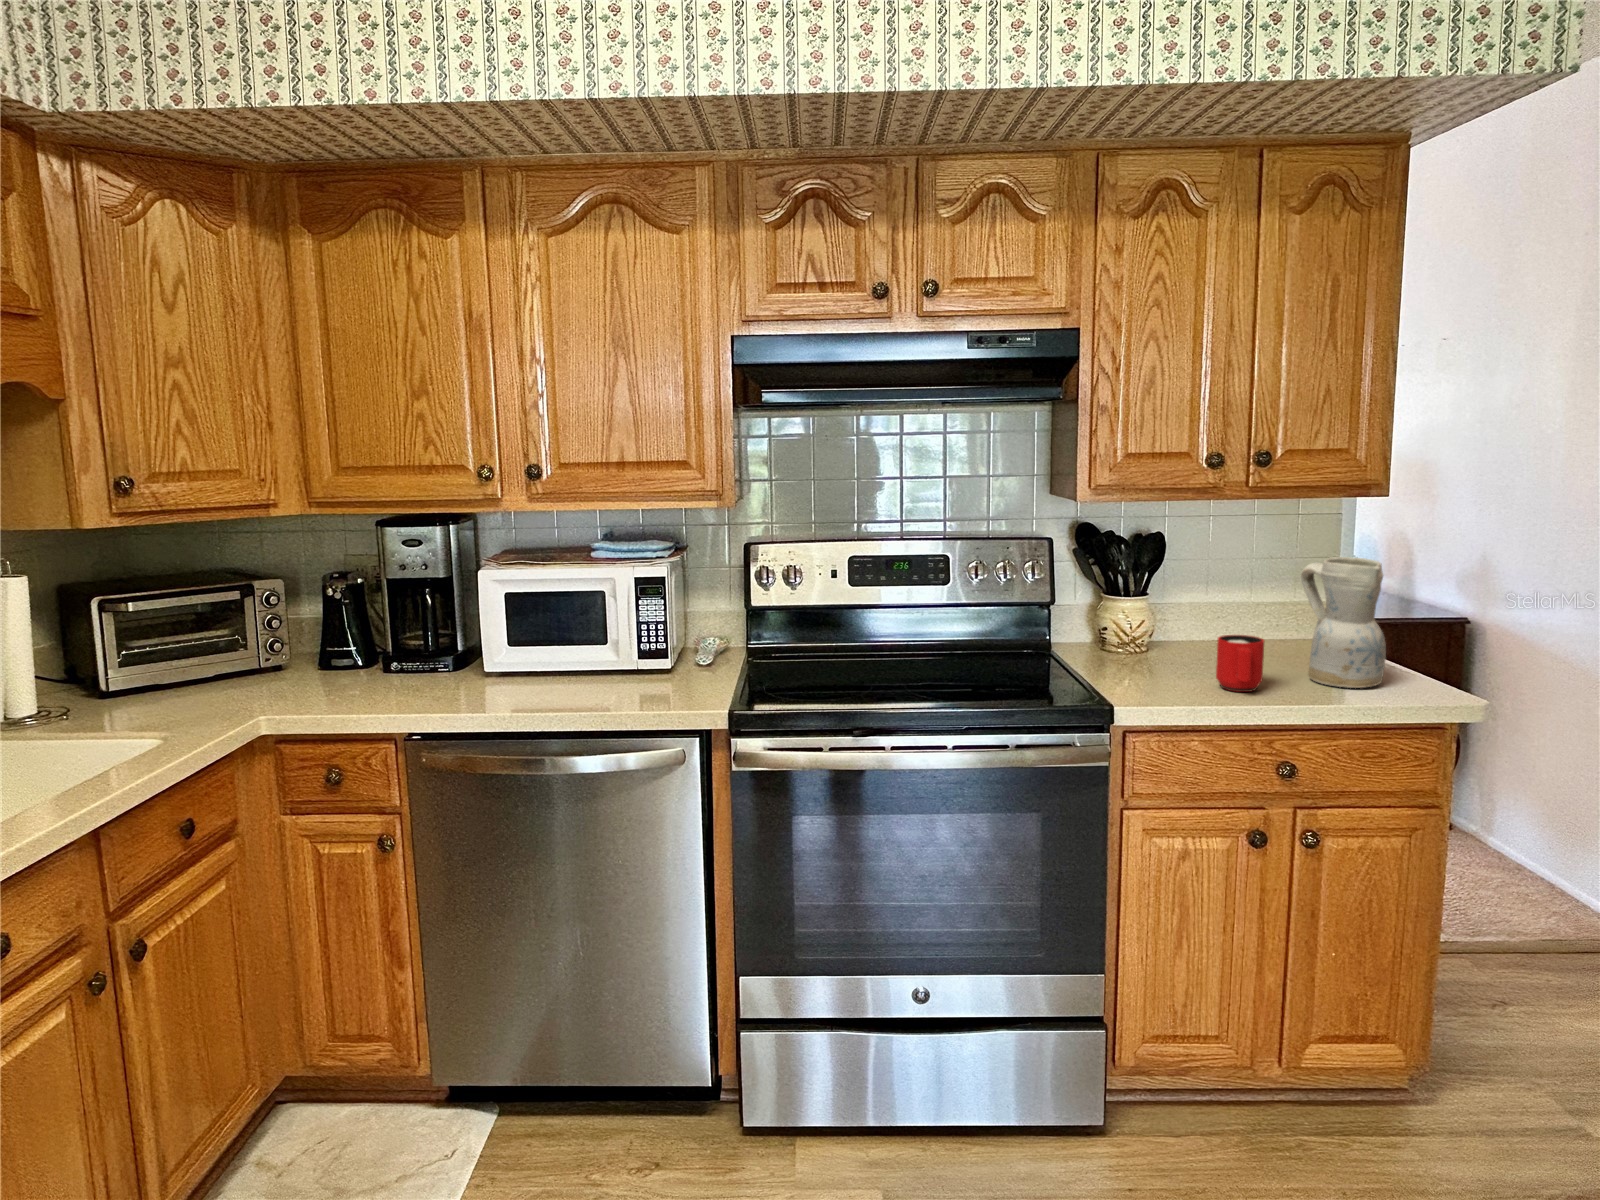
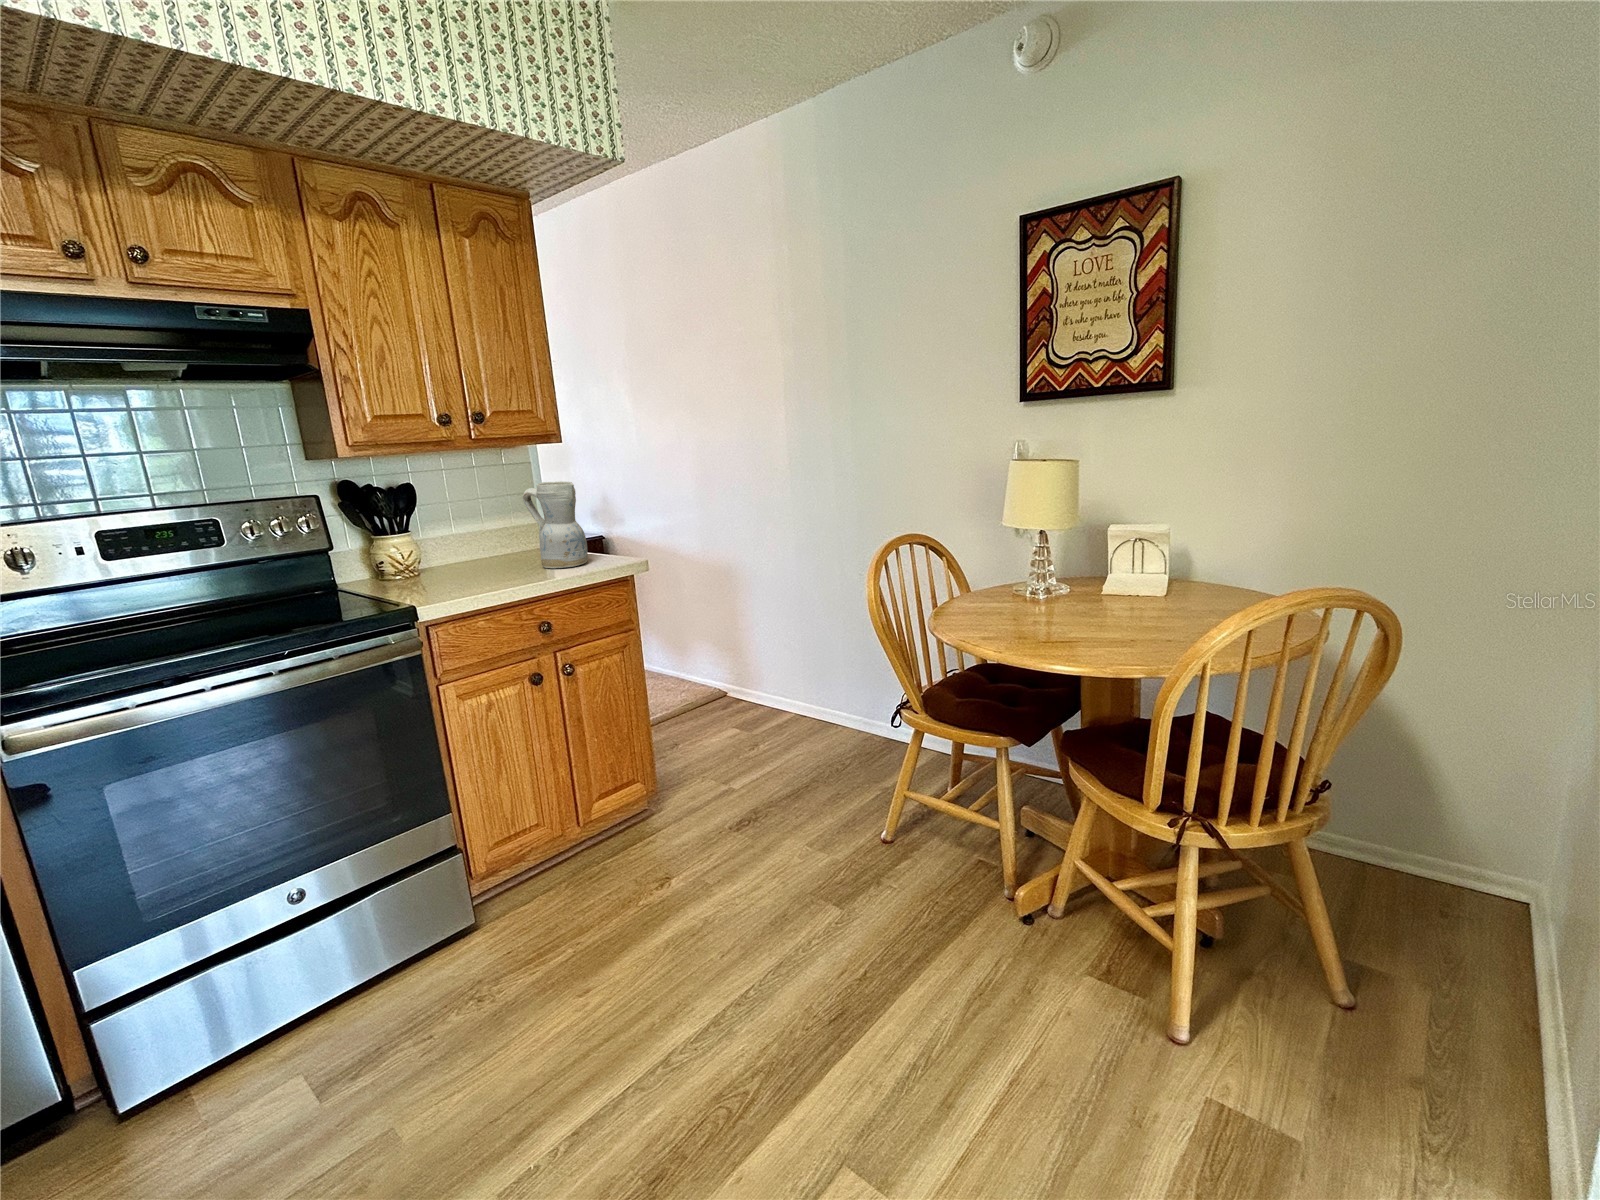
mug: present [1216,635,1264,692] -> none [479,542,516,583]

